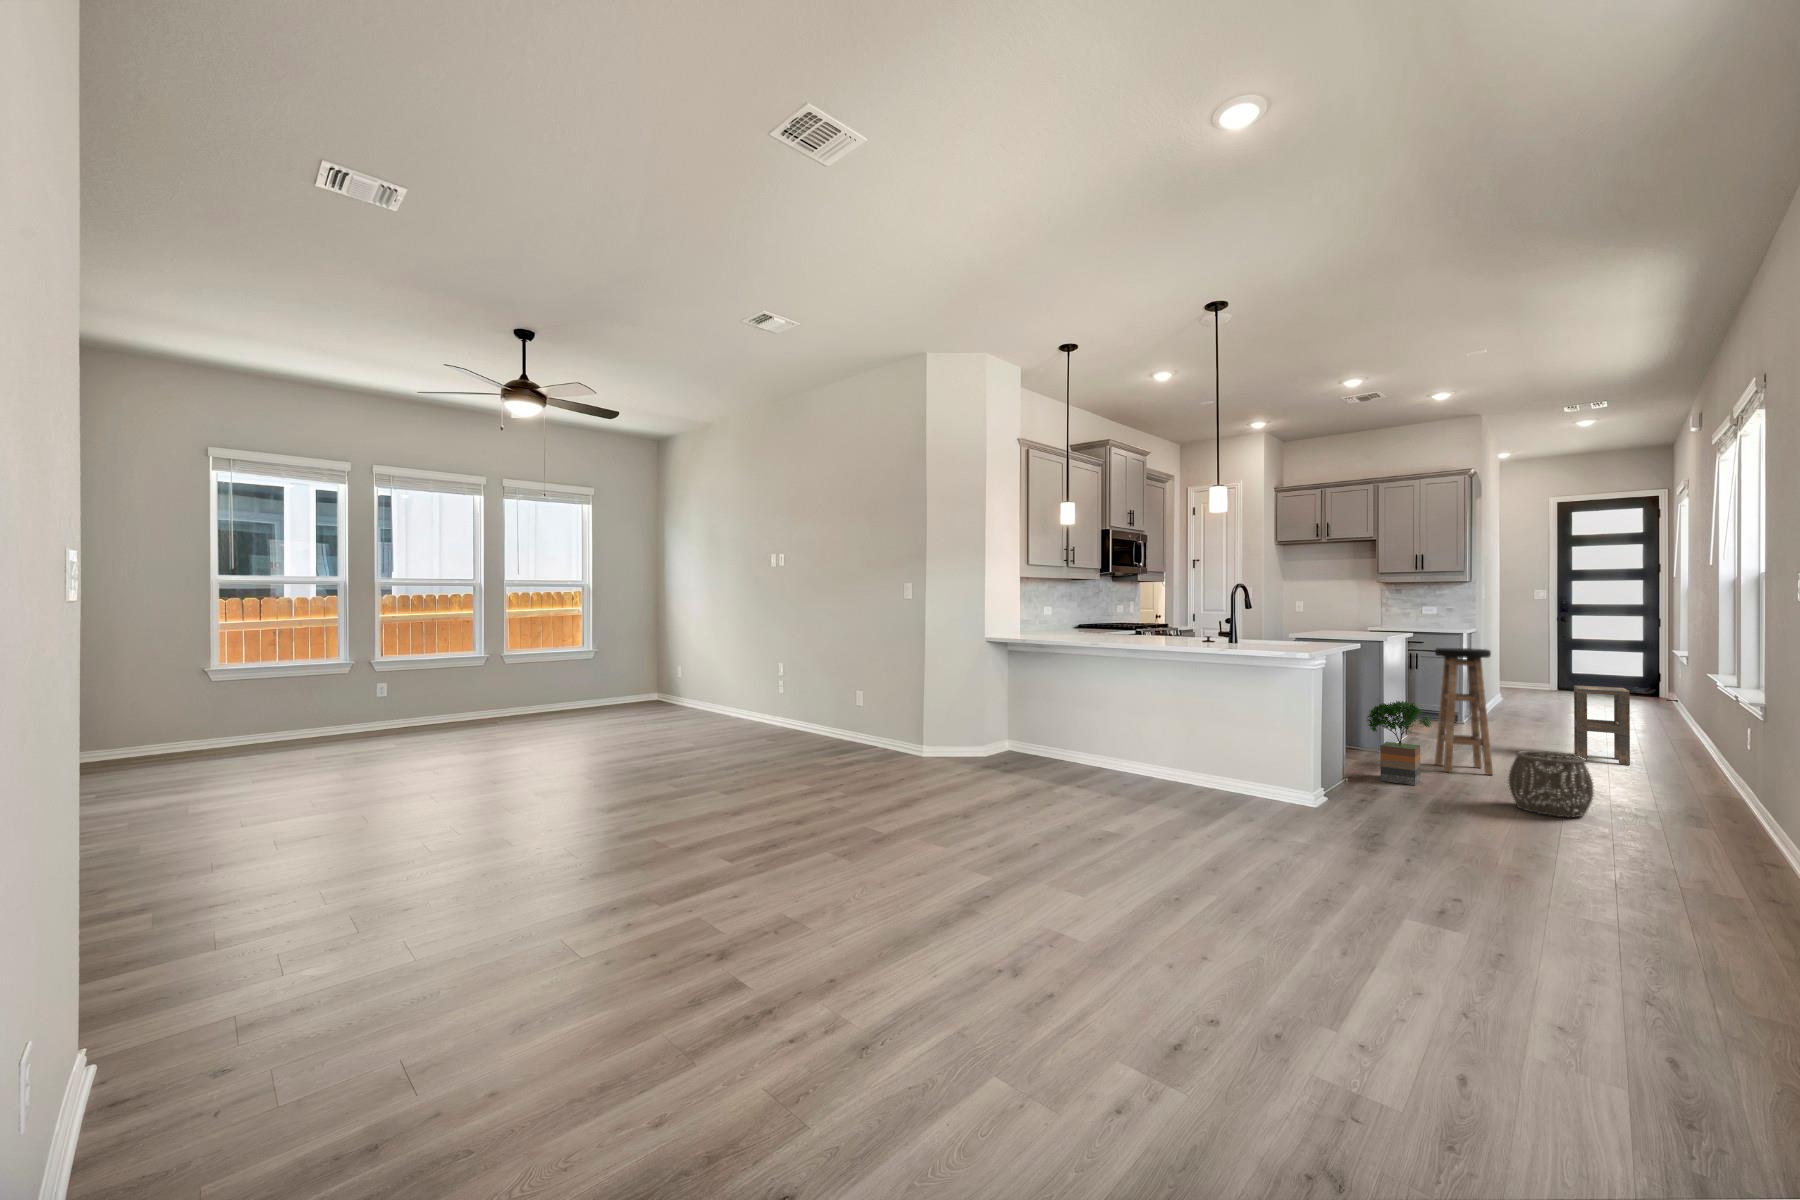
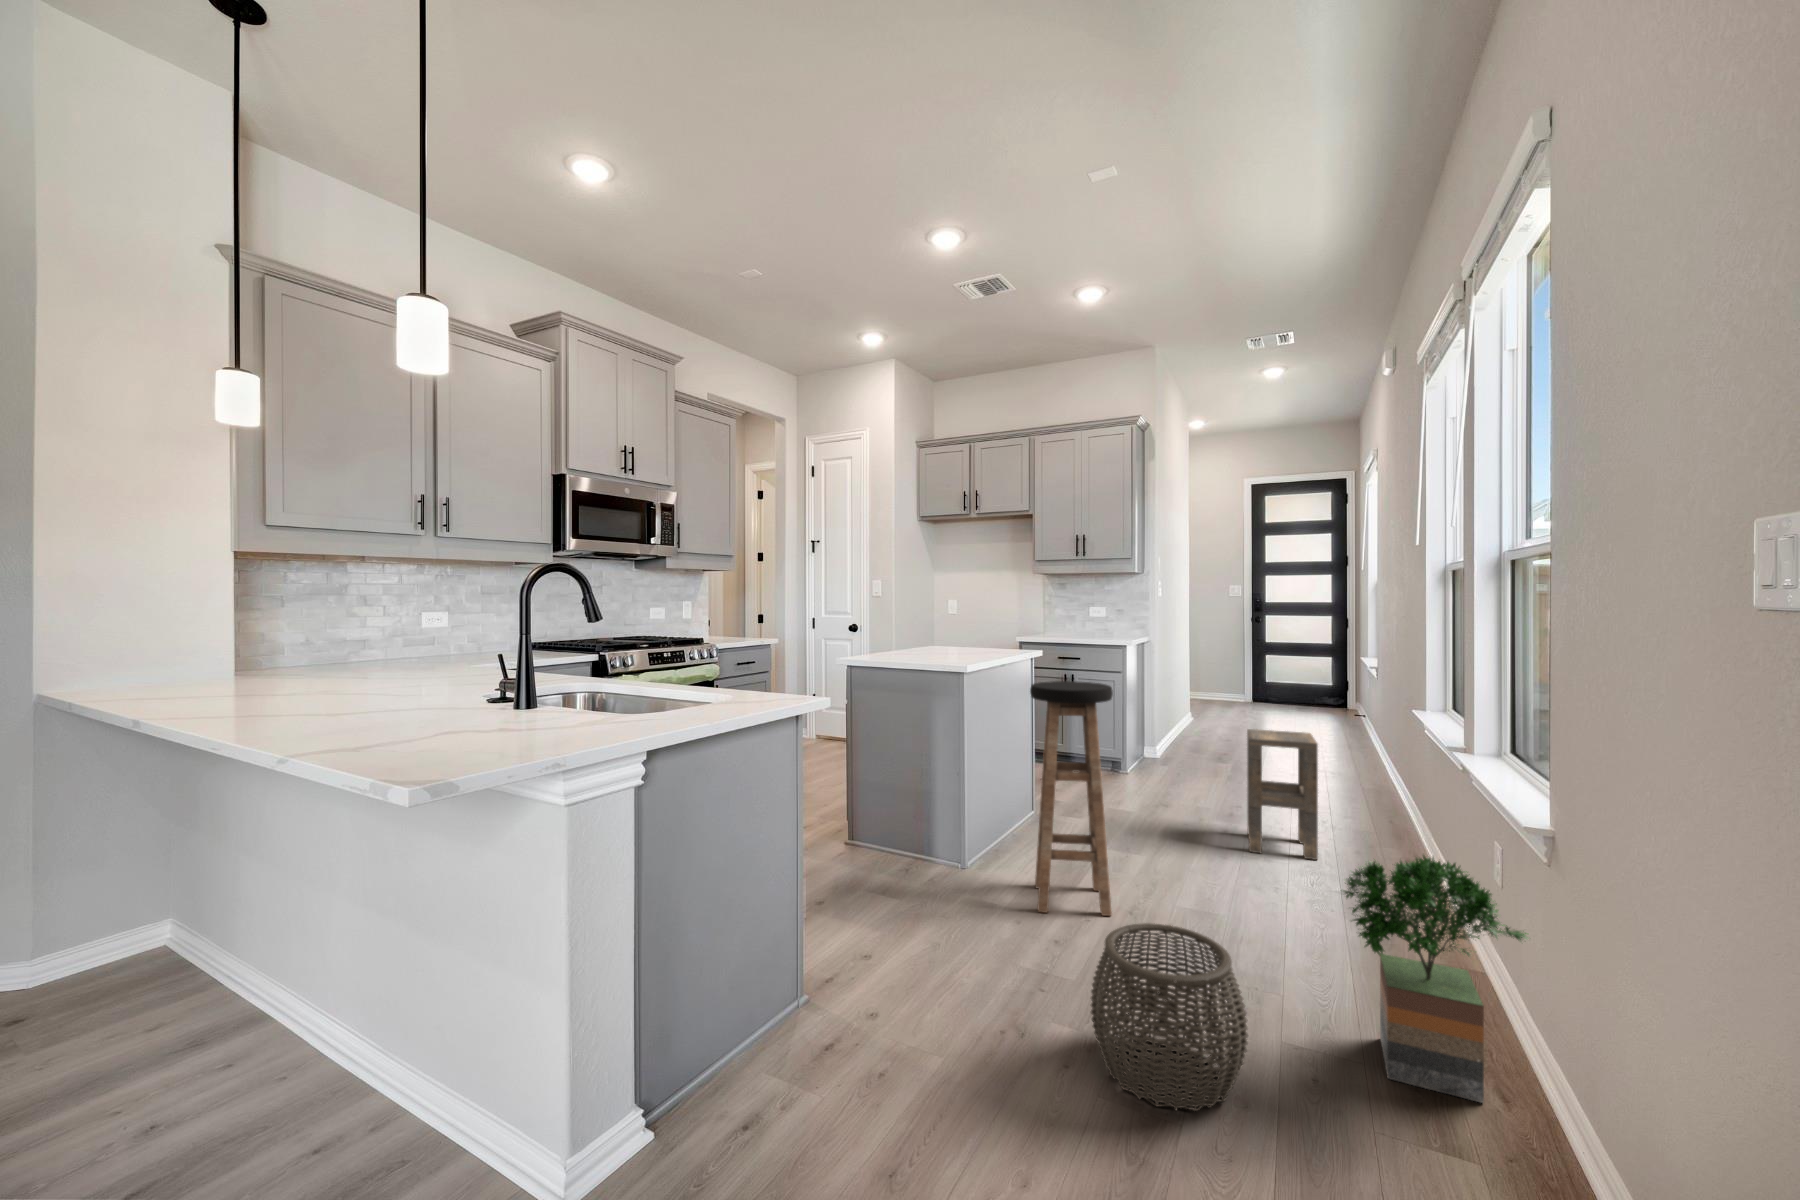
potted tree: present [1367,701,1431,785] -> present [1343,855,1528,1103]

